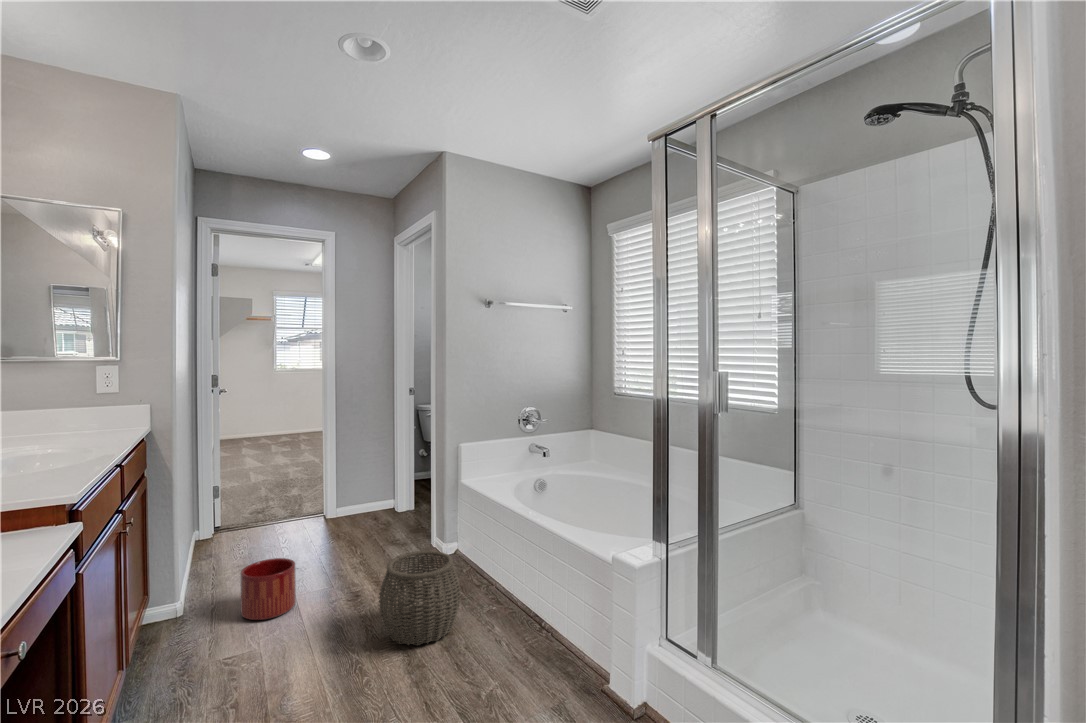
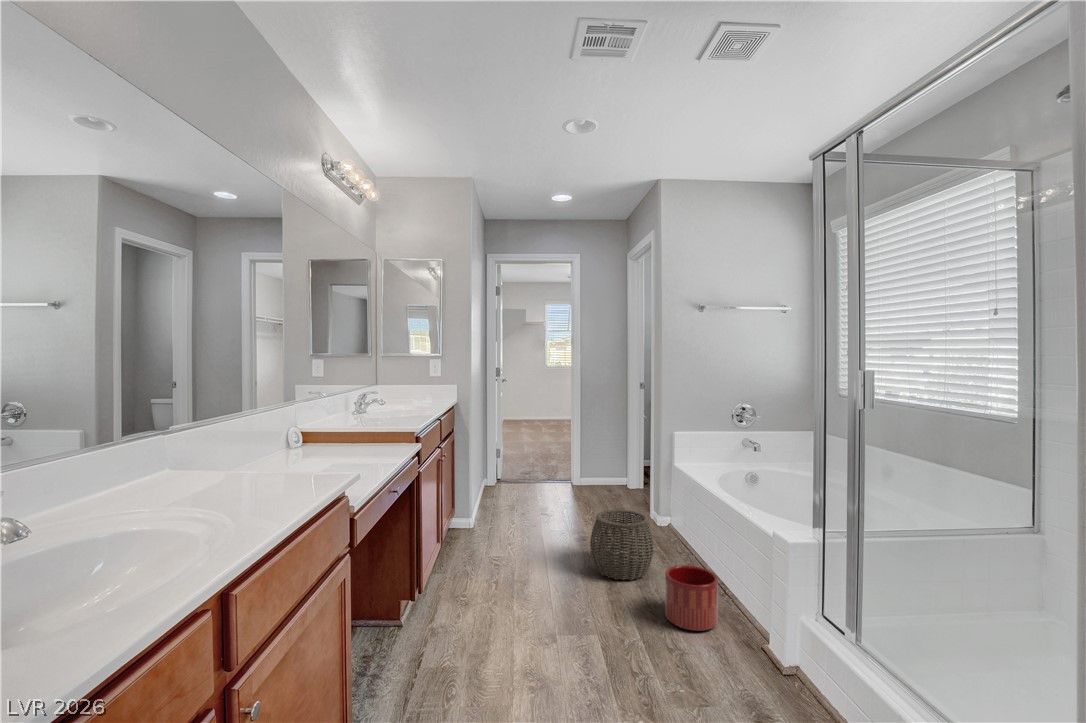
planter: present [240,558,296,620] -> present [665,565,718,631]

